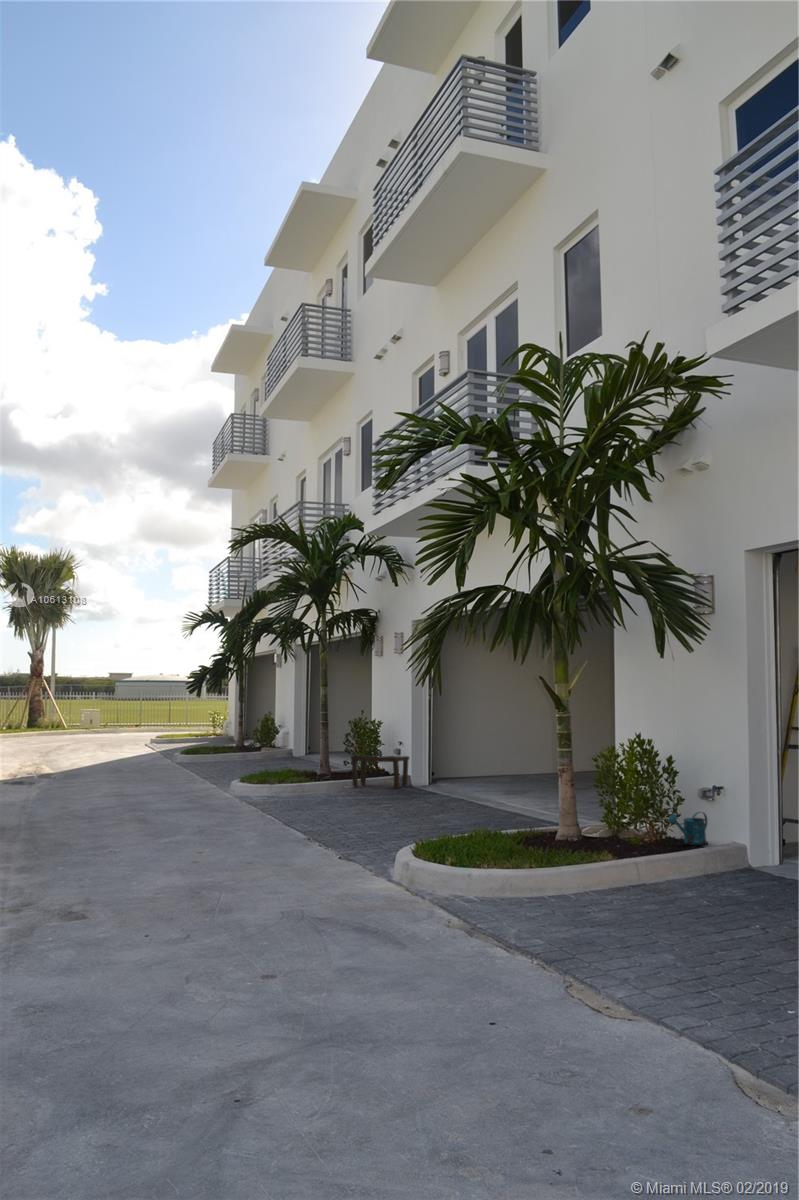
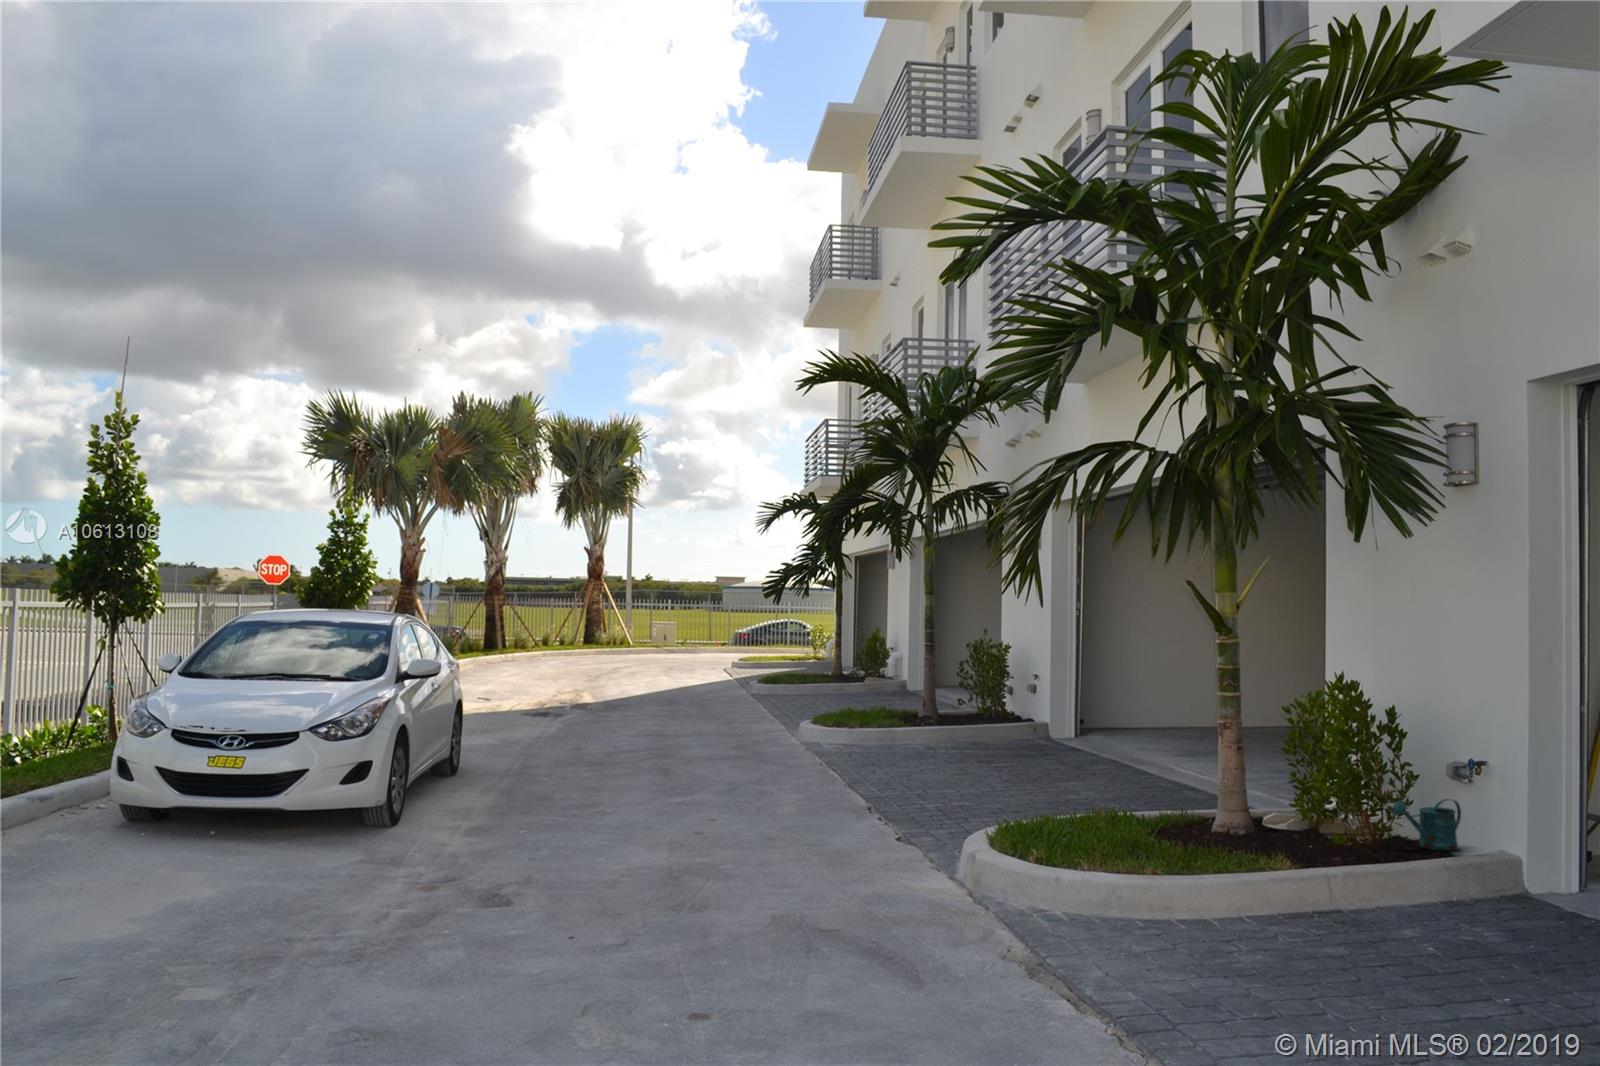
bench: present [351,755,409,789] -> none [961,691,1043,741]

